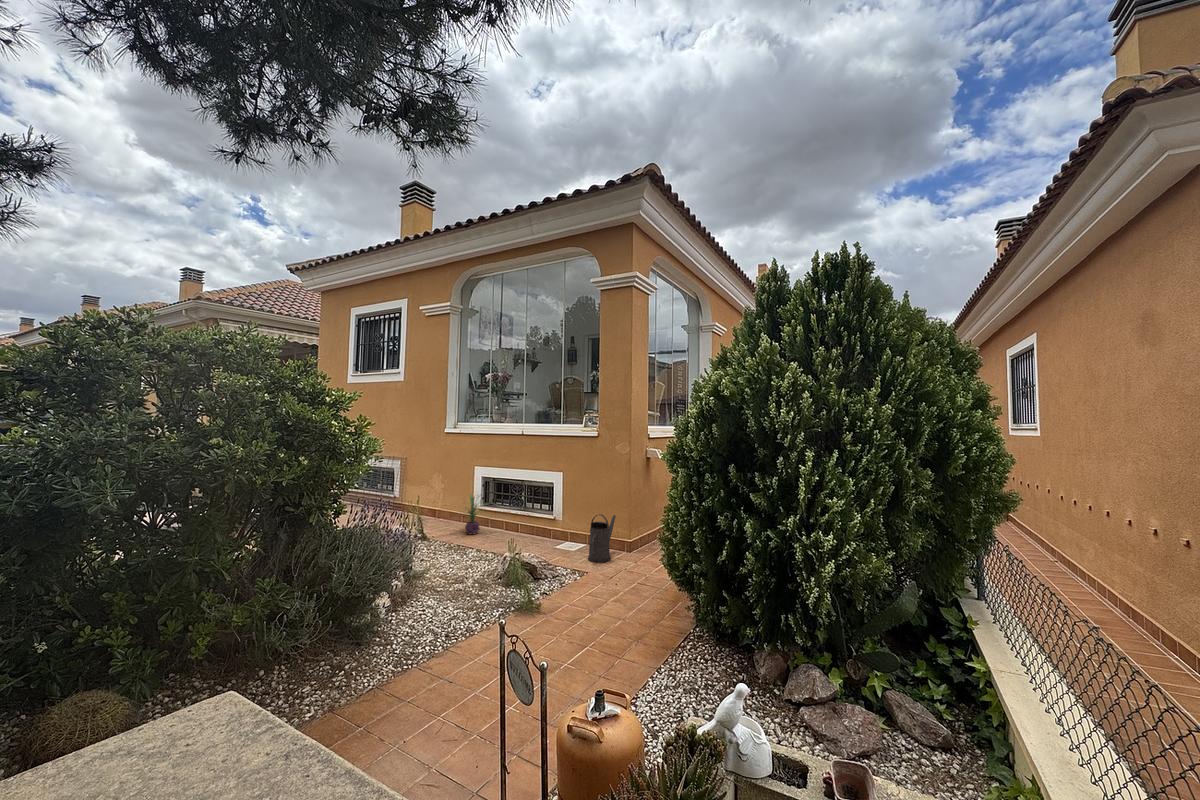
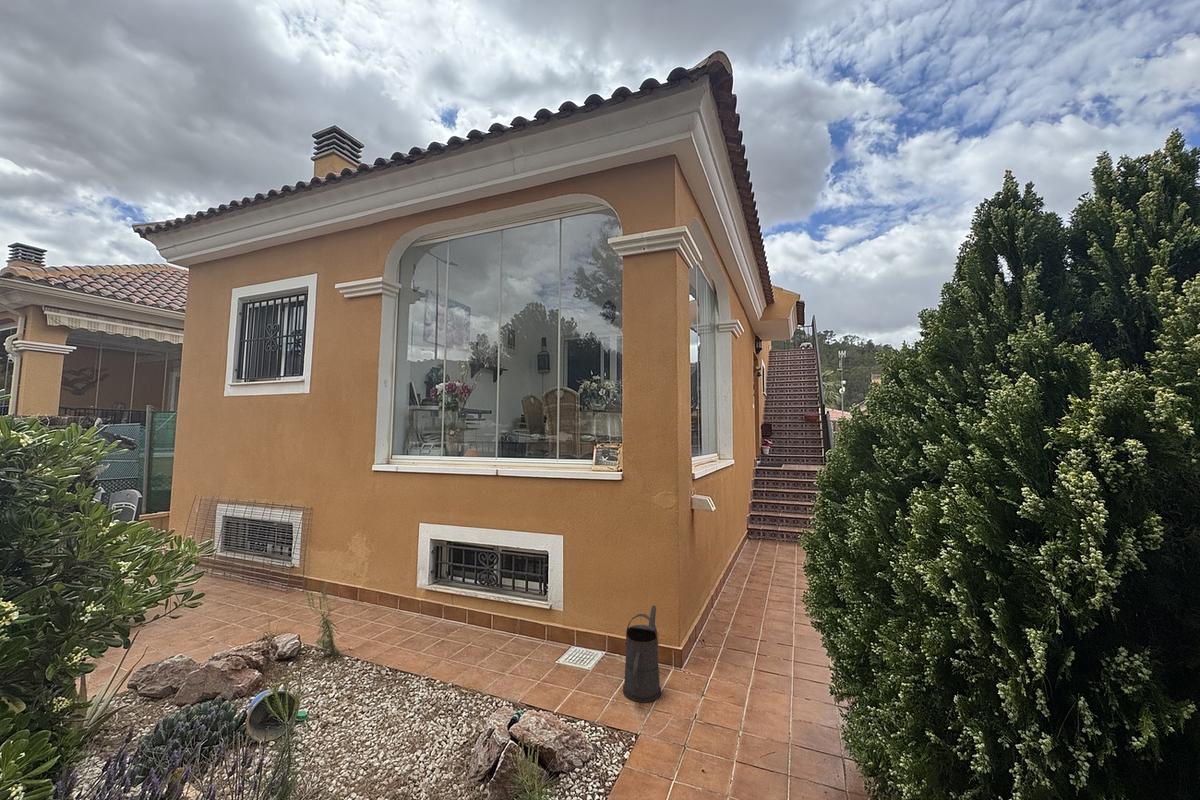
decorative plant: present [465,494,480,534] -> none [380,569,449,638]

